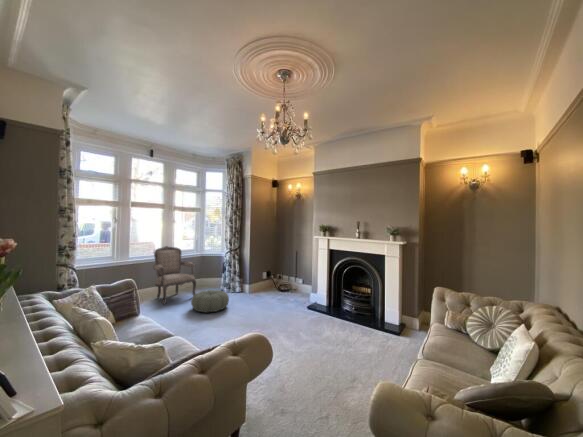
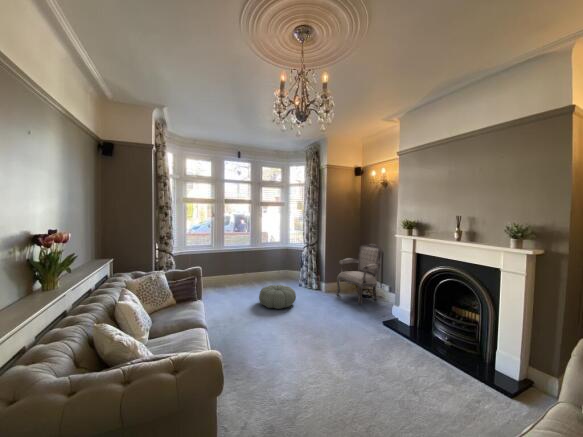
armchair: present [153,246,196,304] -> present [336,243,381,304]

